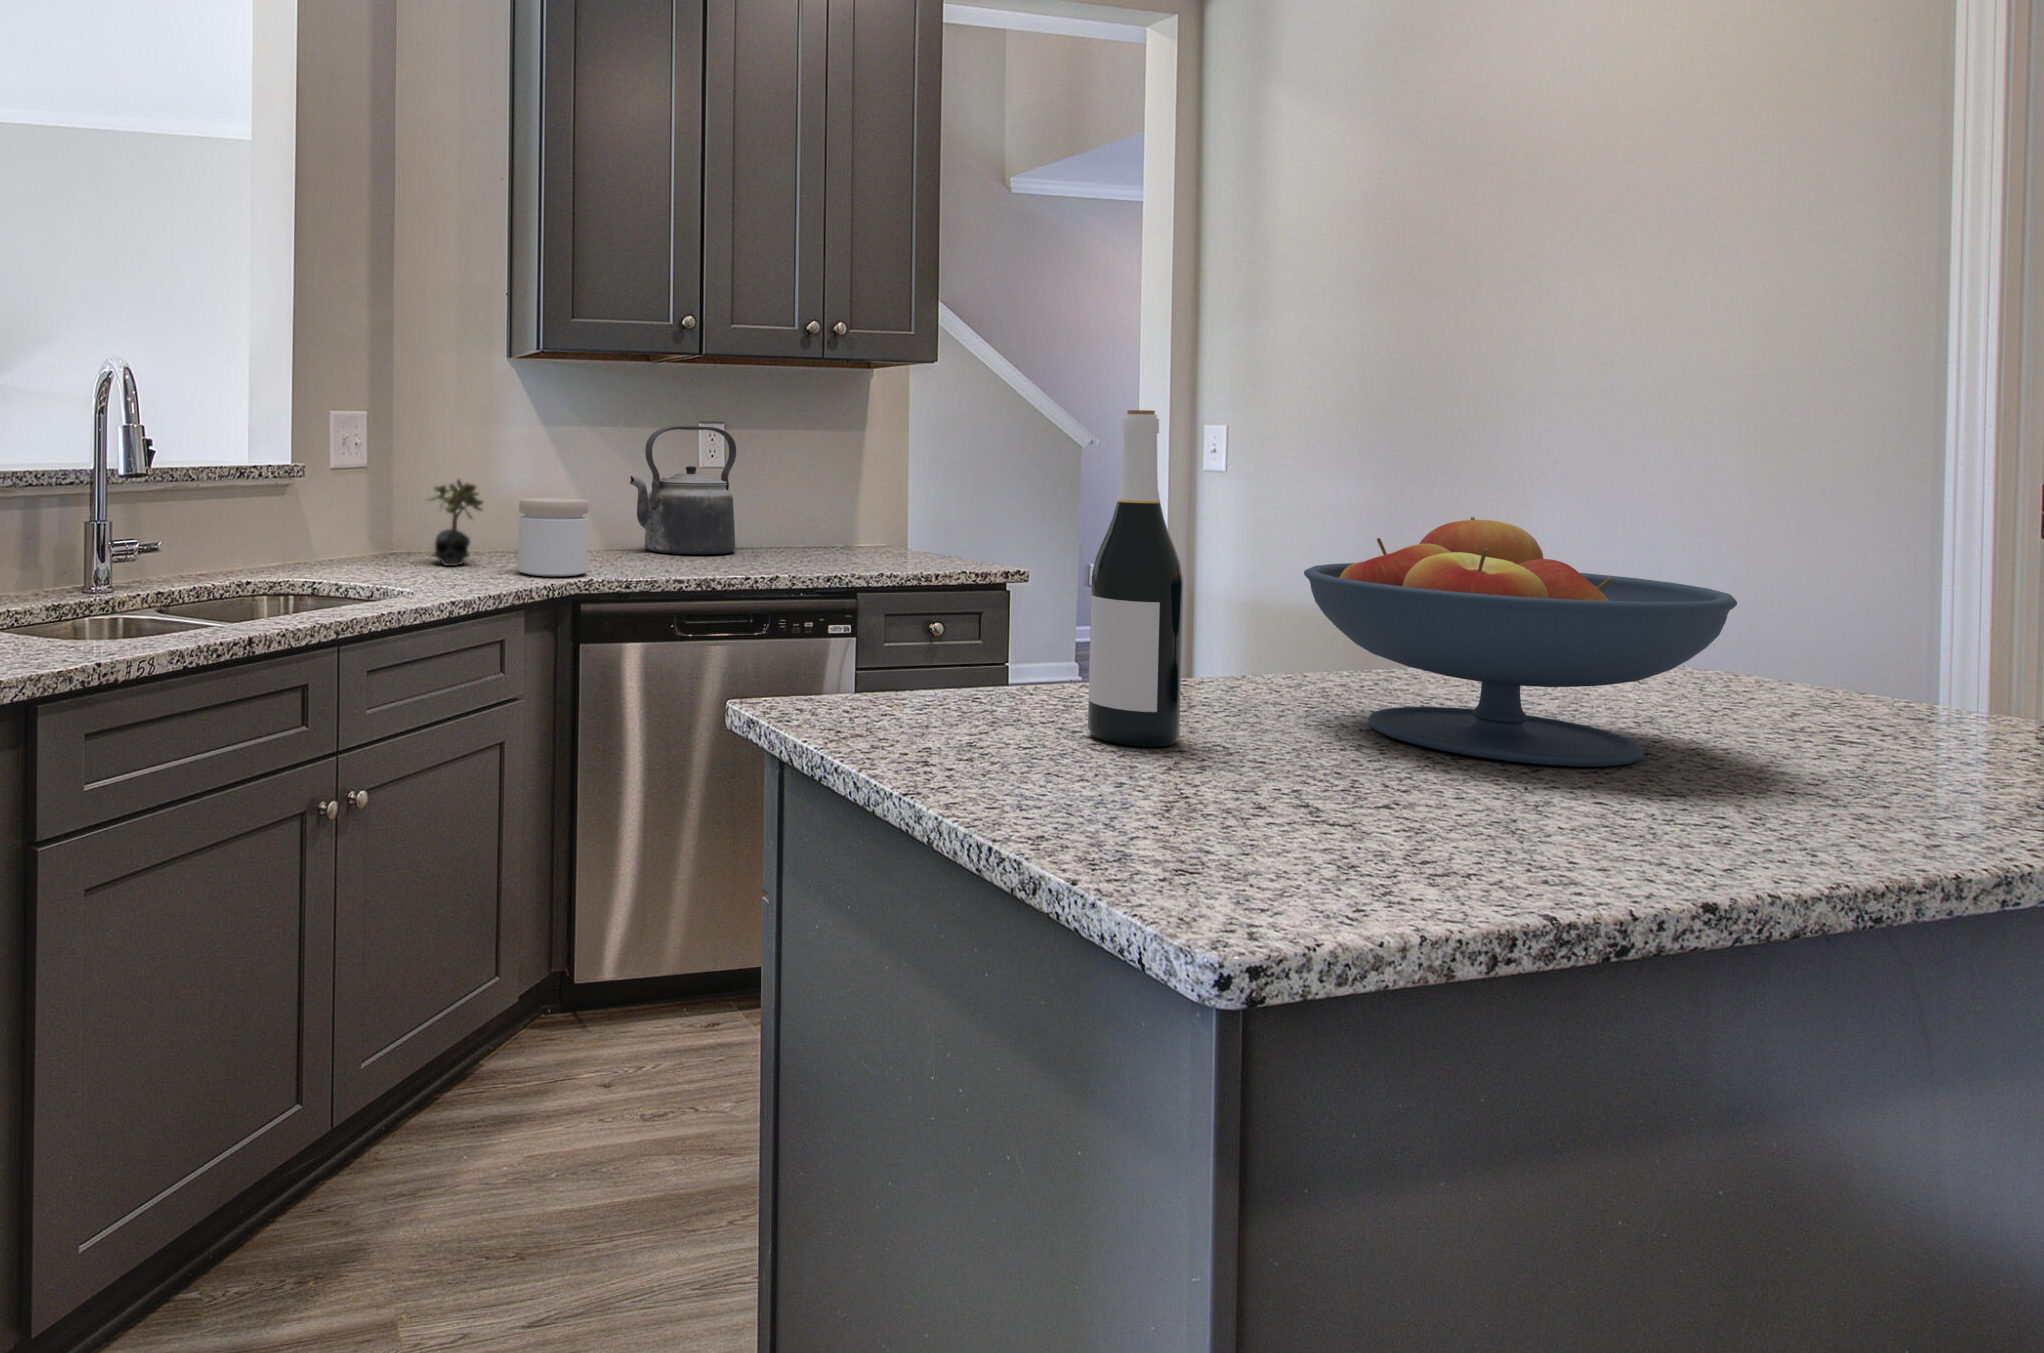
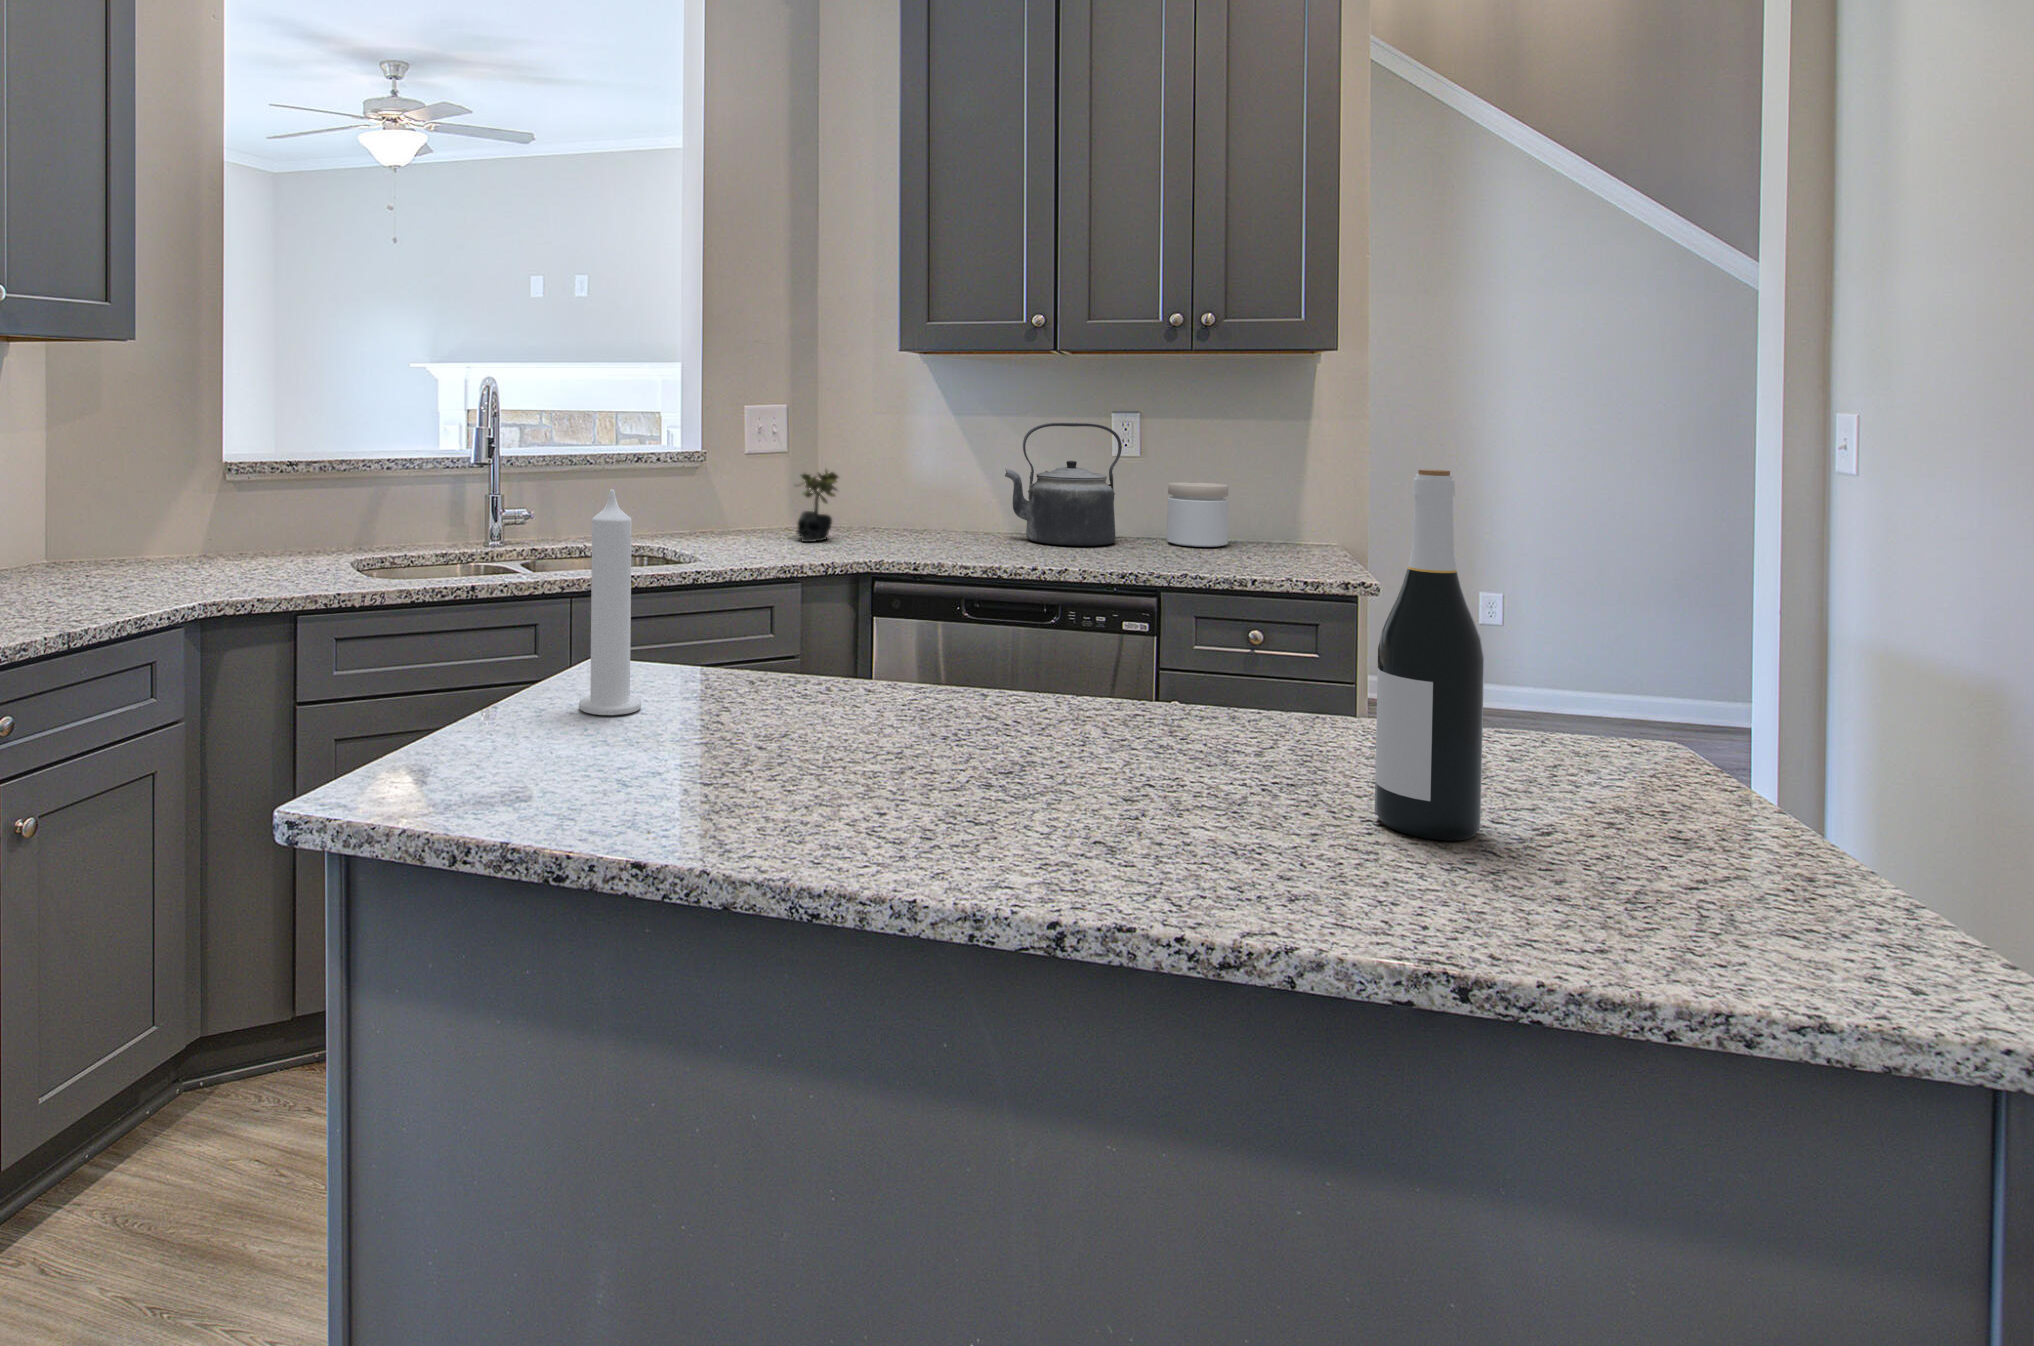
wine bottle: present [1088,410,1183,747] -> present [1375,470,1484,840]
candle: none [950,465,1035,761] -> present [579,489,641,715]
jar: present [518,498,588,576] -> present [1167,482,1229,547]
fruit bowl: present [1304,517,1737,767] -> none [889,553,1232,797]

